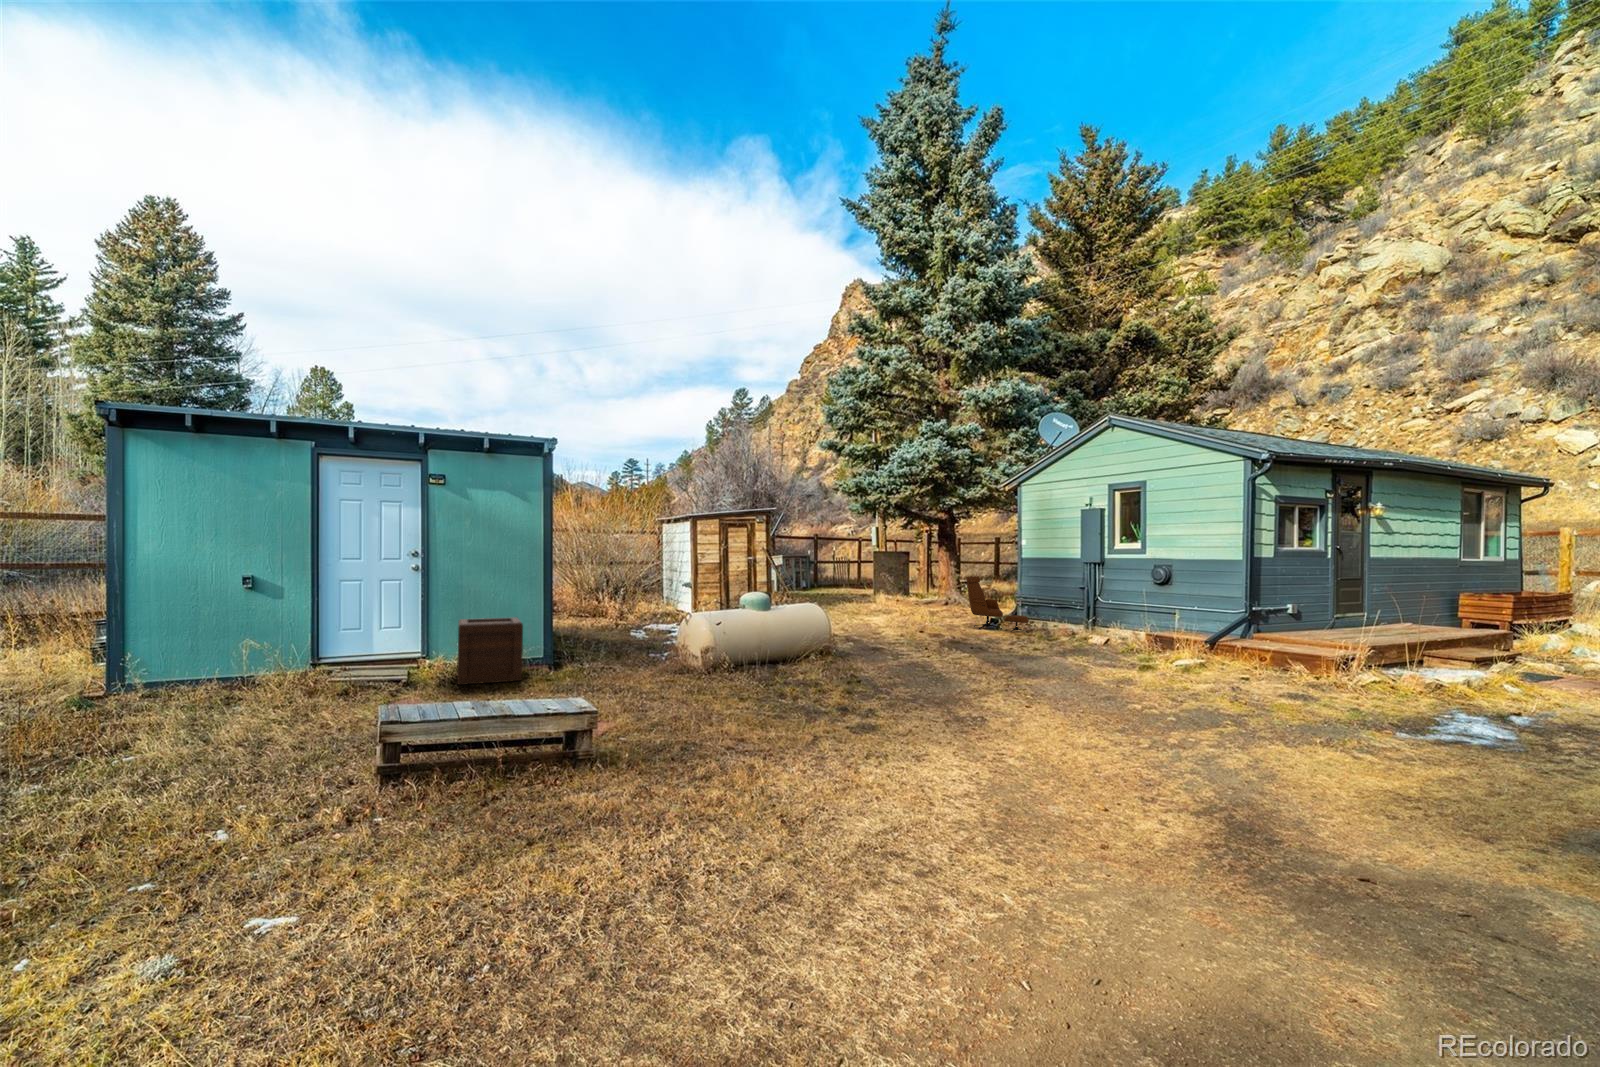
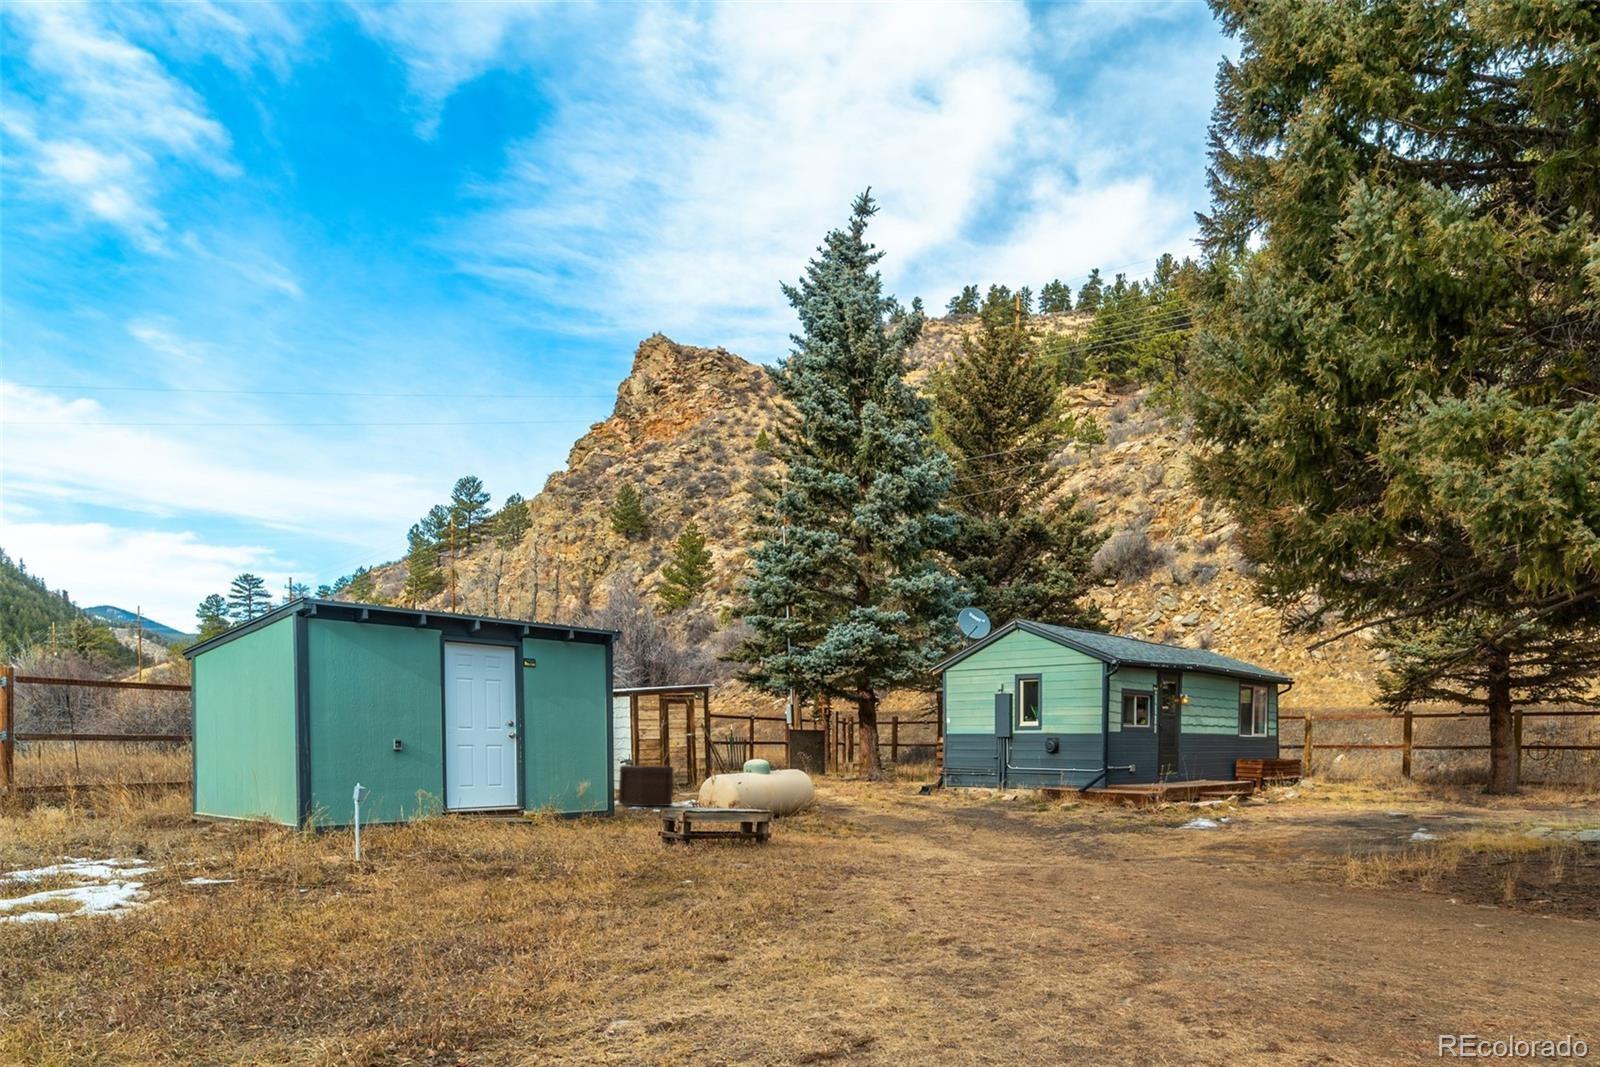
lounge chair: present [966,577,1029,632] -> none [900,748,952,794]

